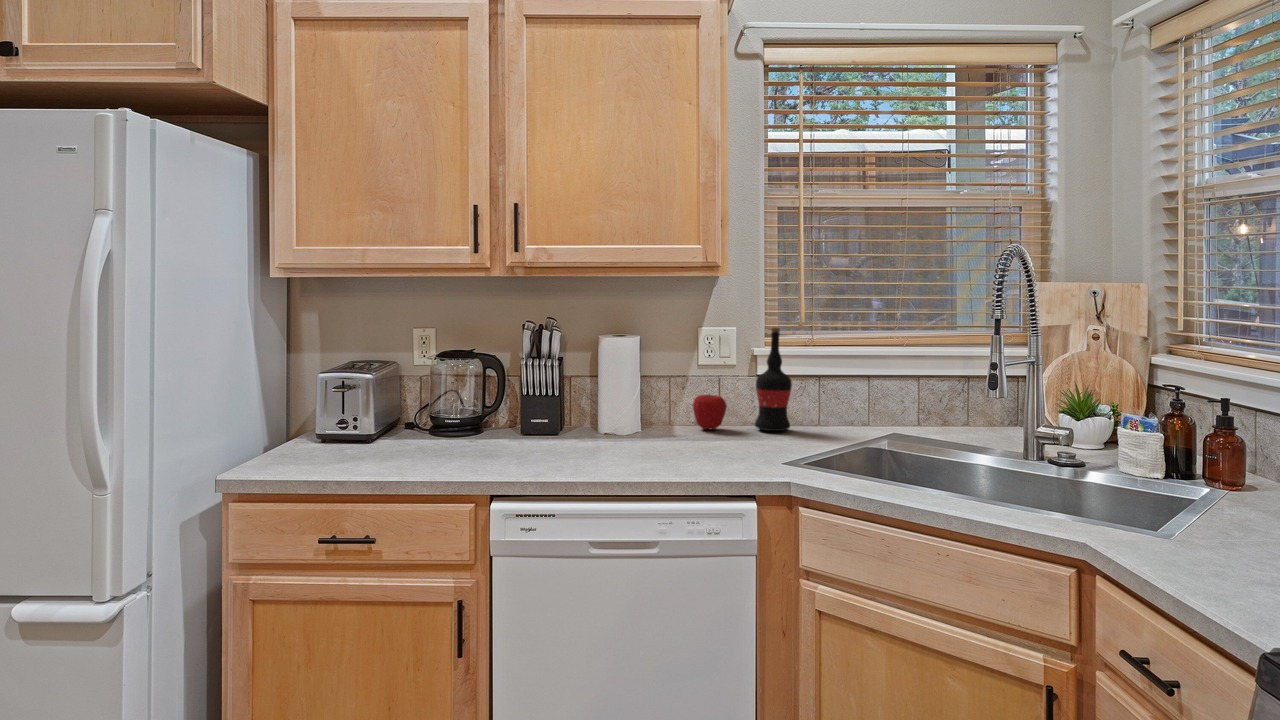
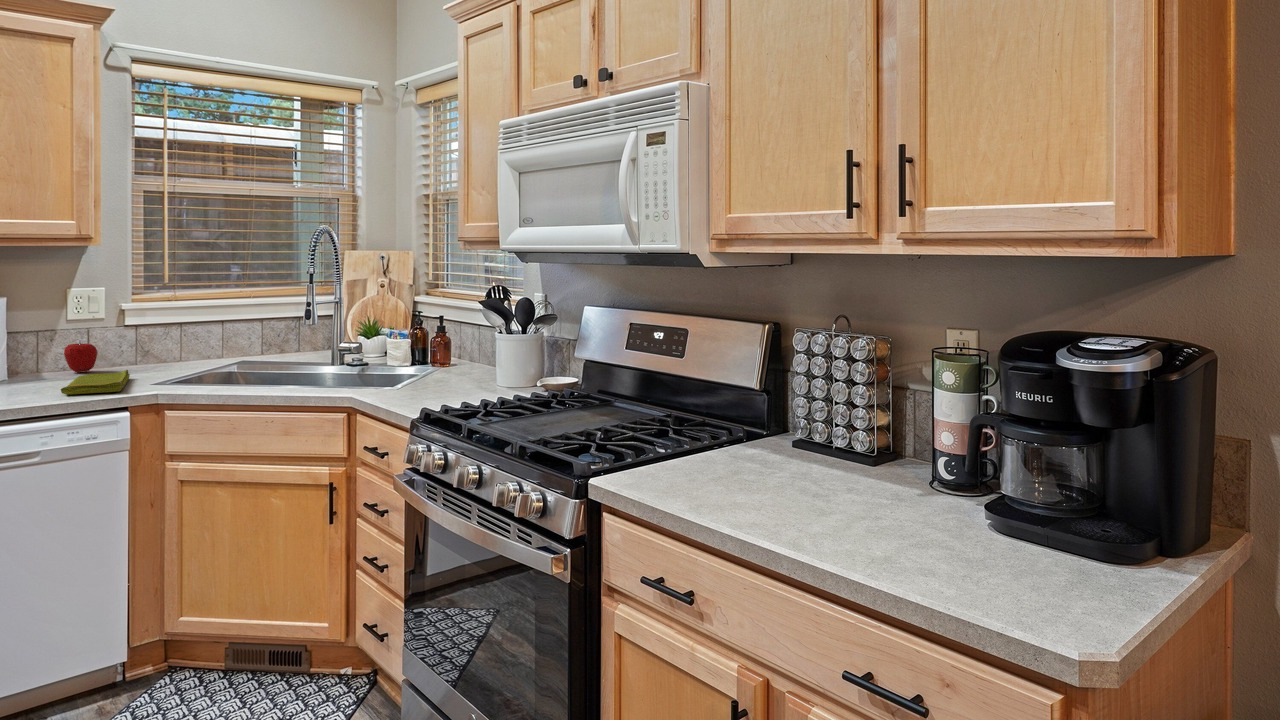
wine bottle: present [755,327,792,431] -> none [123,286,158,368]
dish towel: none [681,437,759,476] -> present [61,370,130,394]

